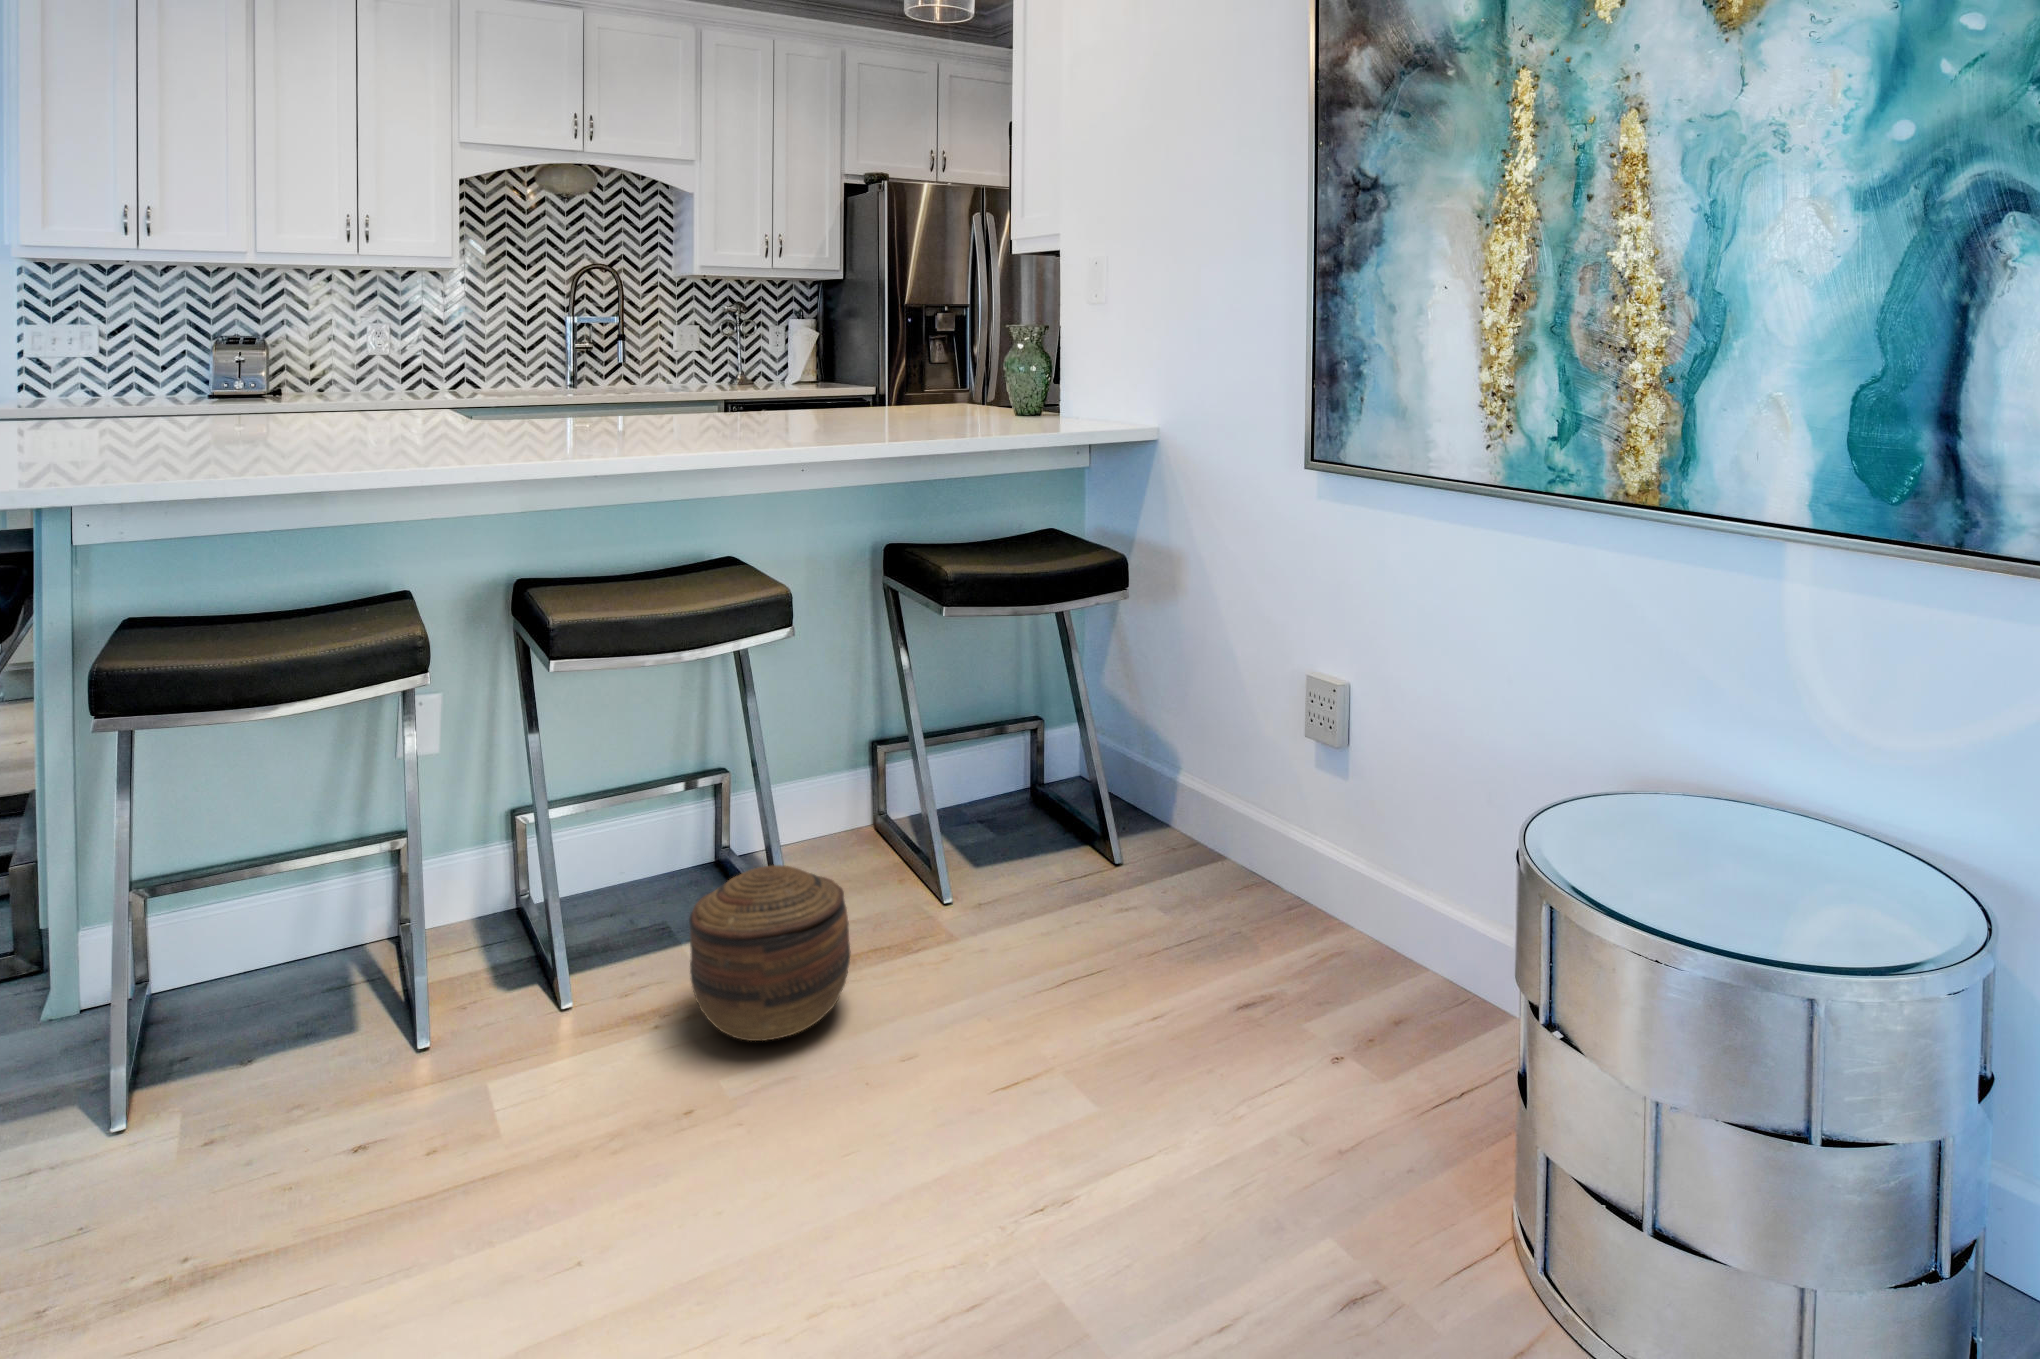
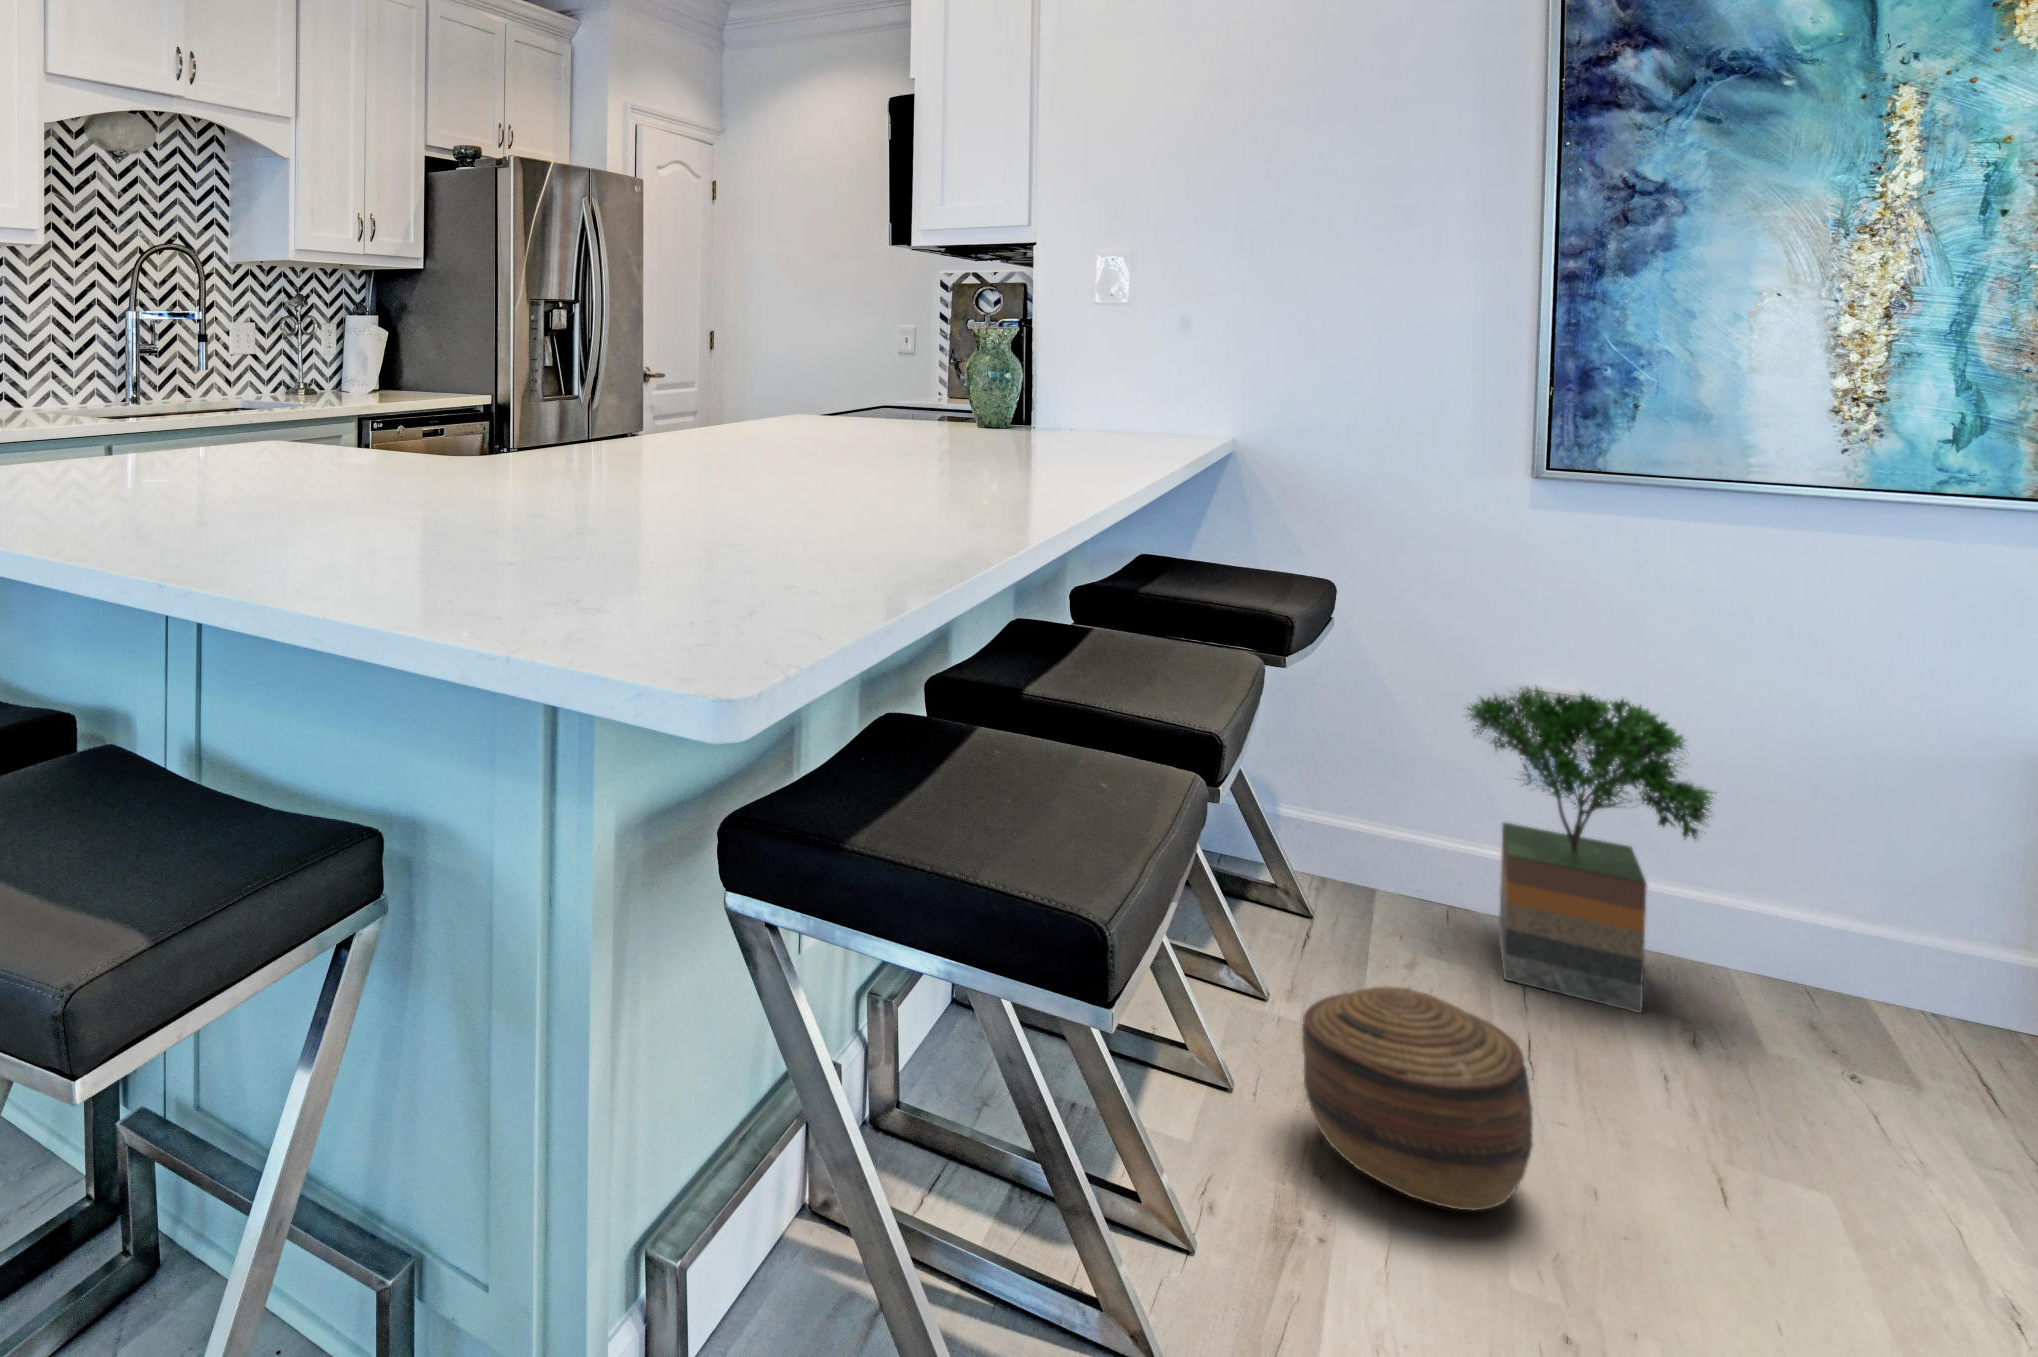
potted tree: none [1157,660,1346,973] -> present [1467,687,1714,1013]

